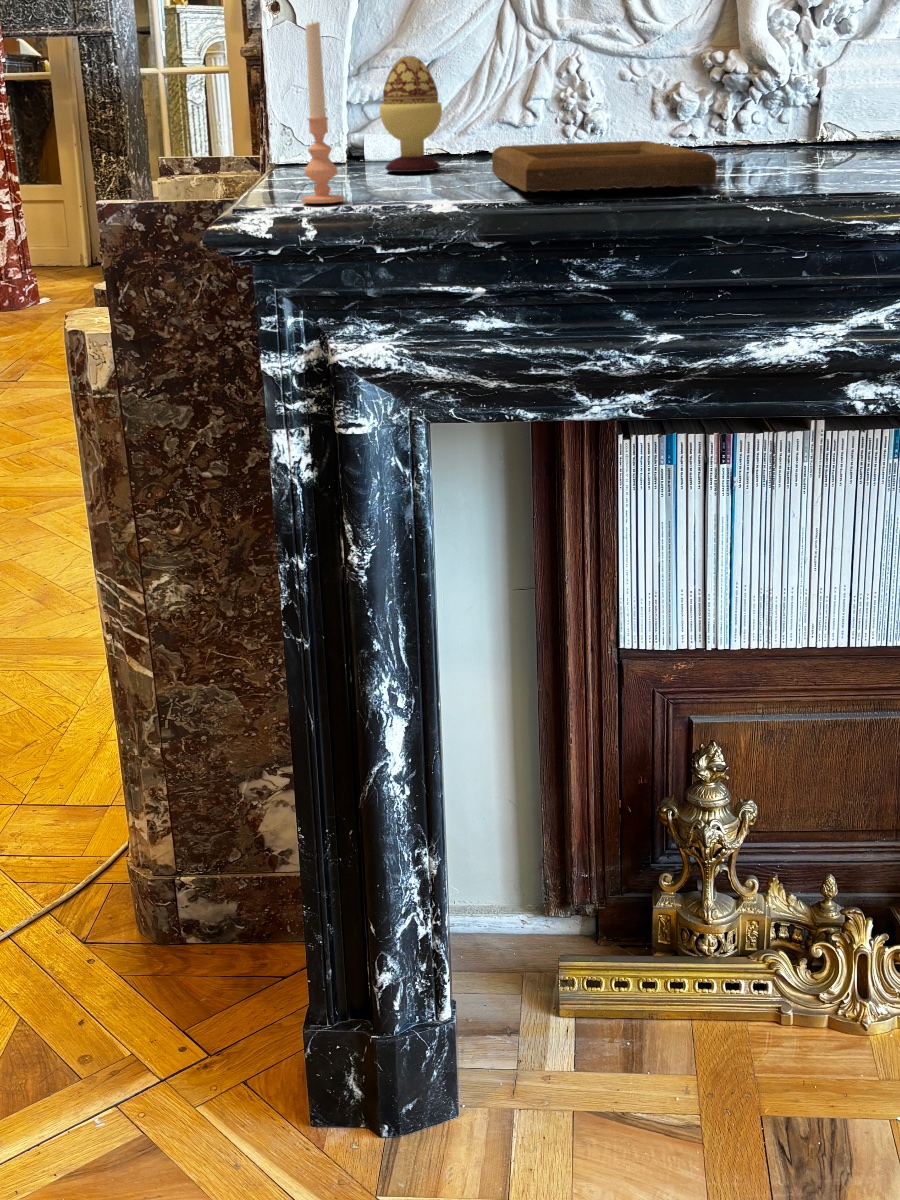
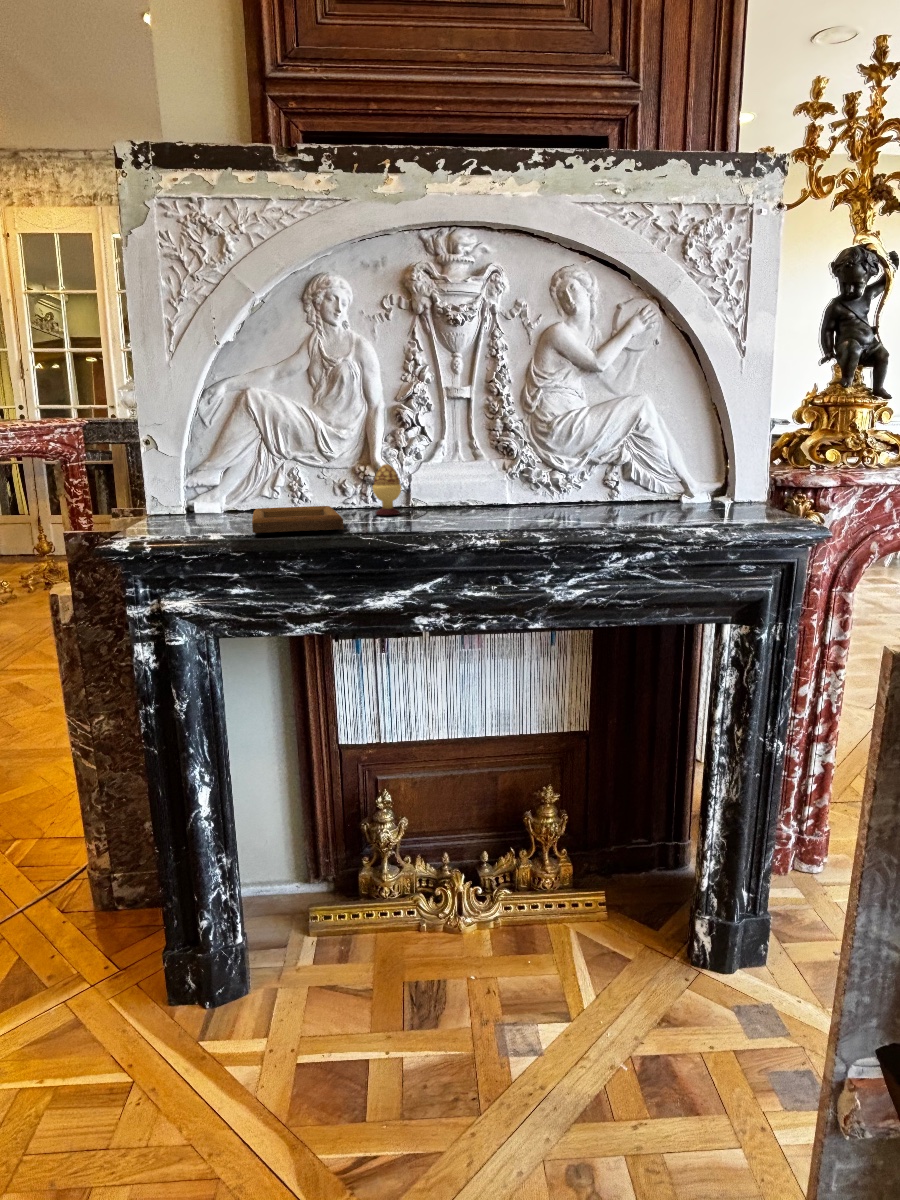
candle: present [302,21,344,203] -> none [147,456,169,538]
decorative egg: present [380,56,442,172] -> present [373,464,401,515]

